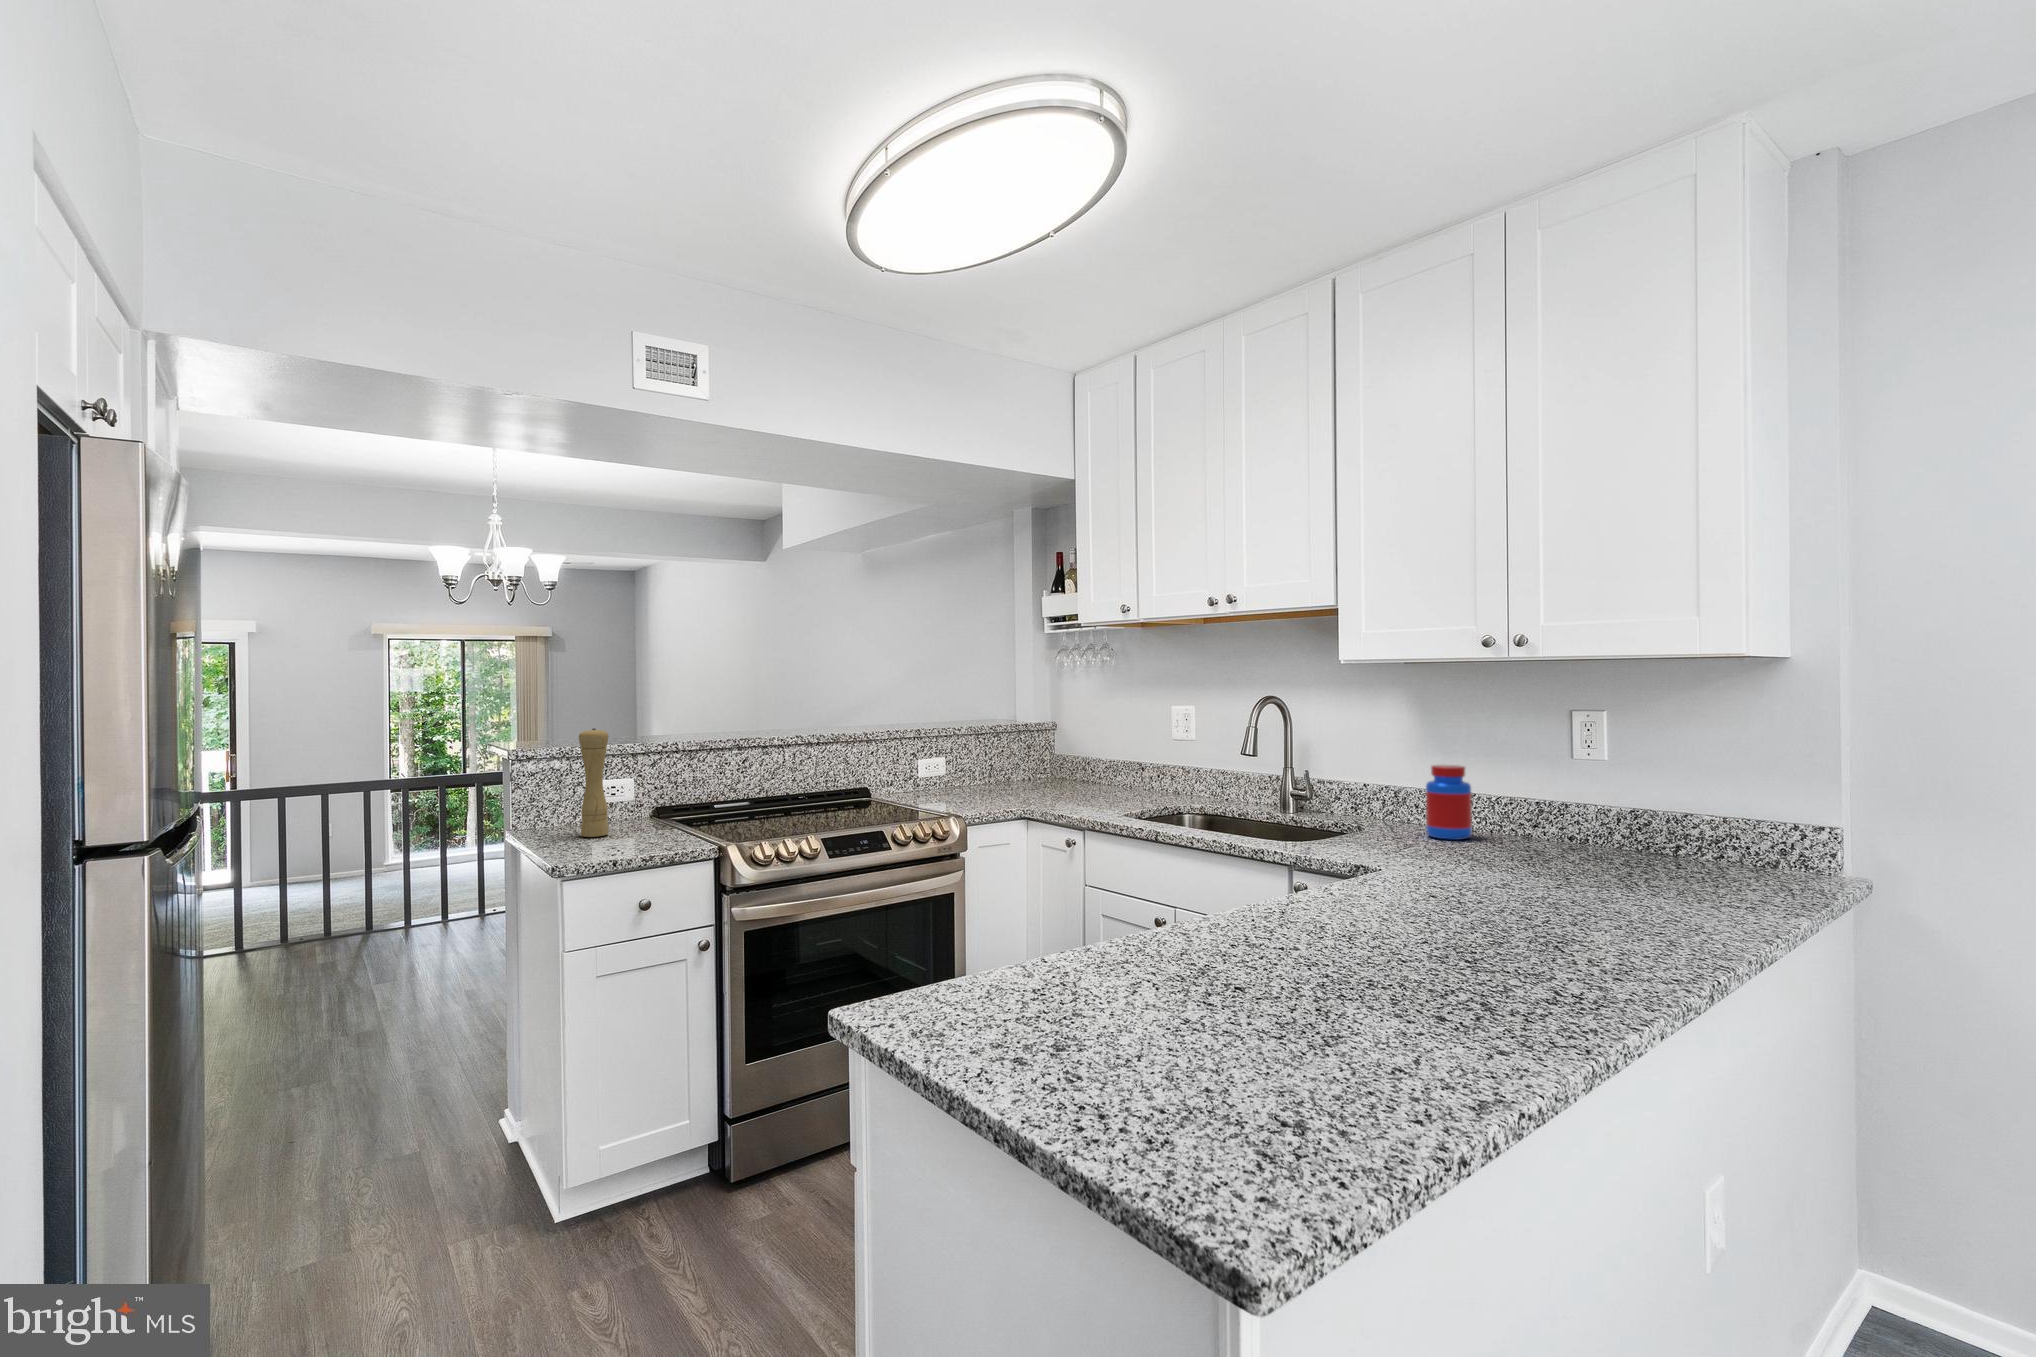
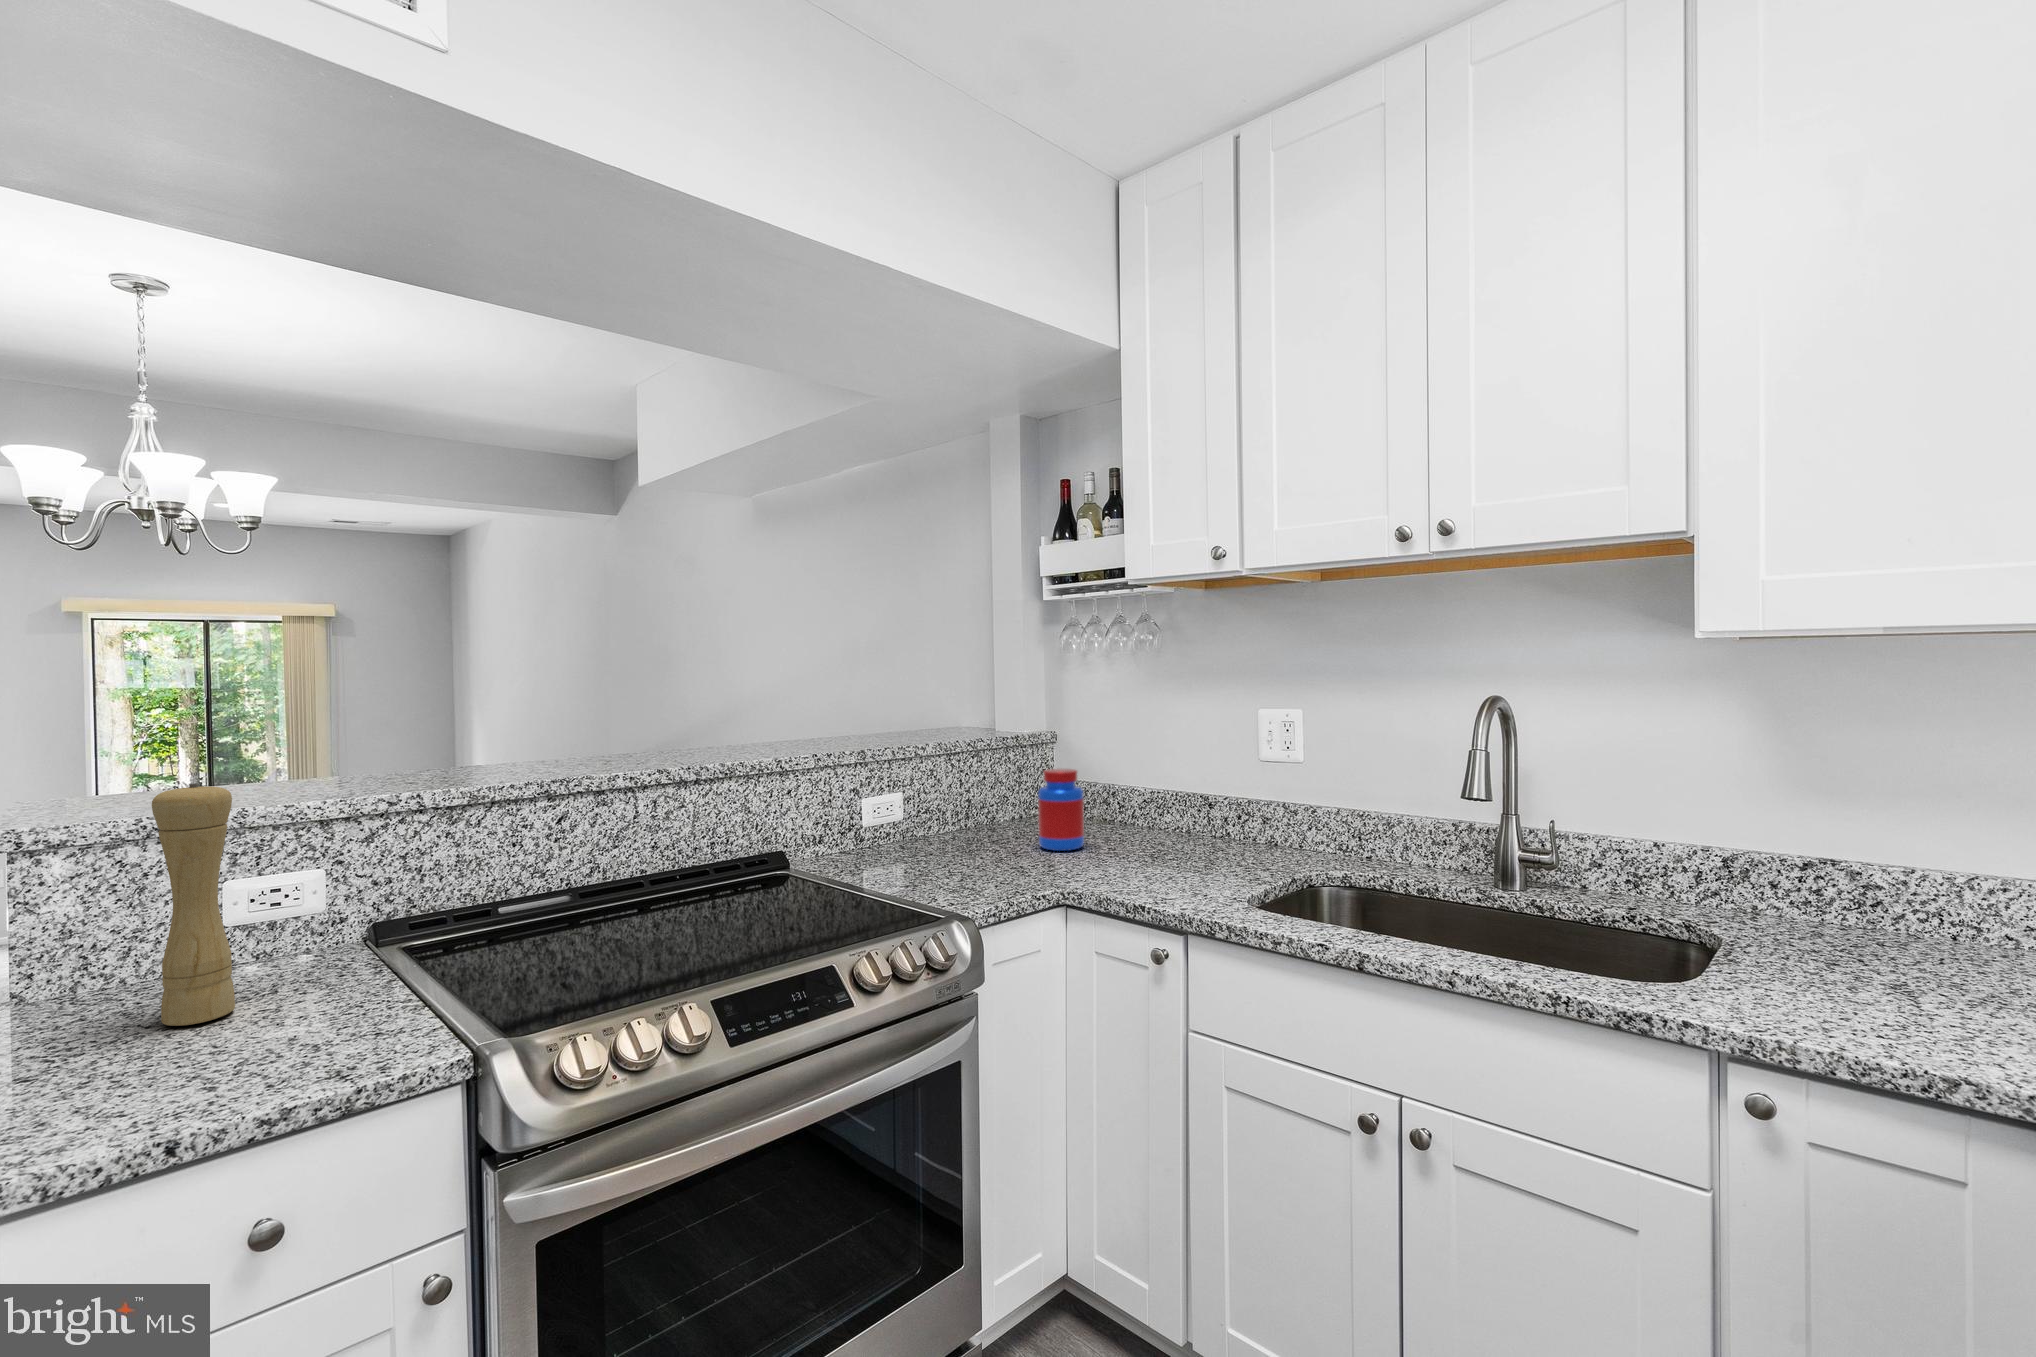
jar: present [1426,765,1472,840] -> present [1038,769,1084,851]

